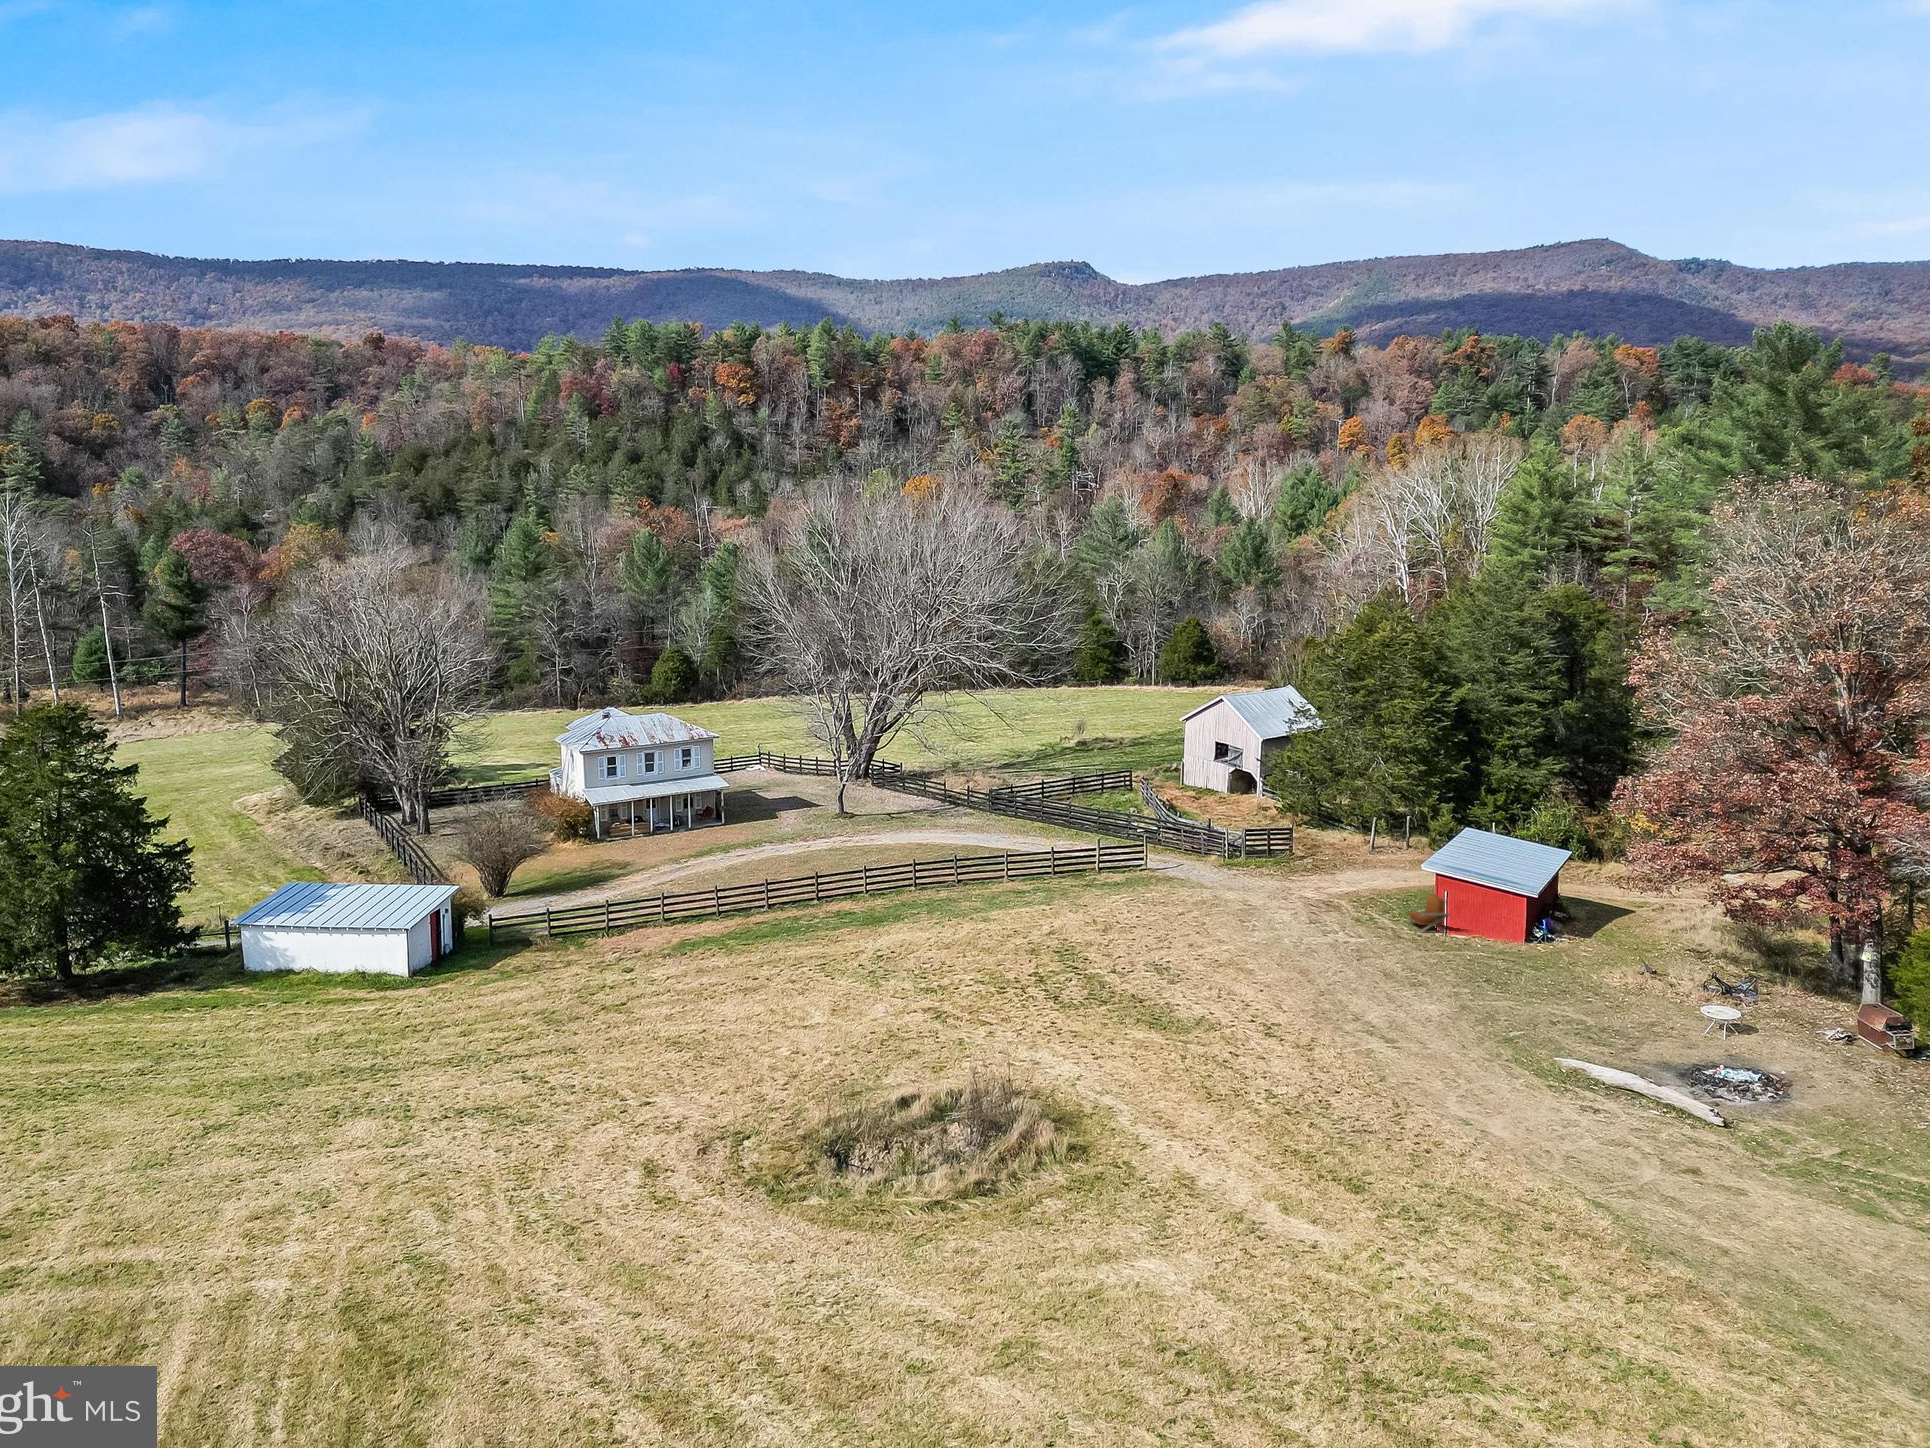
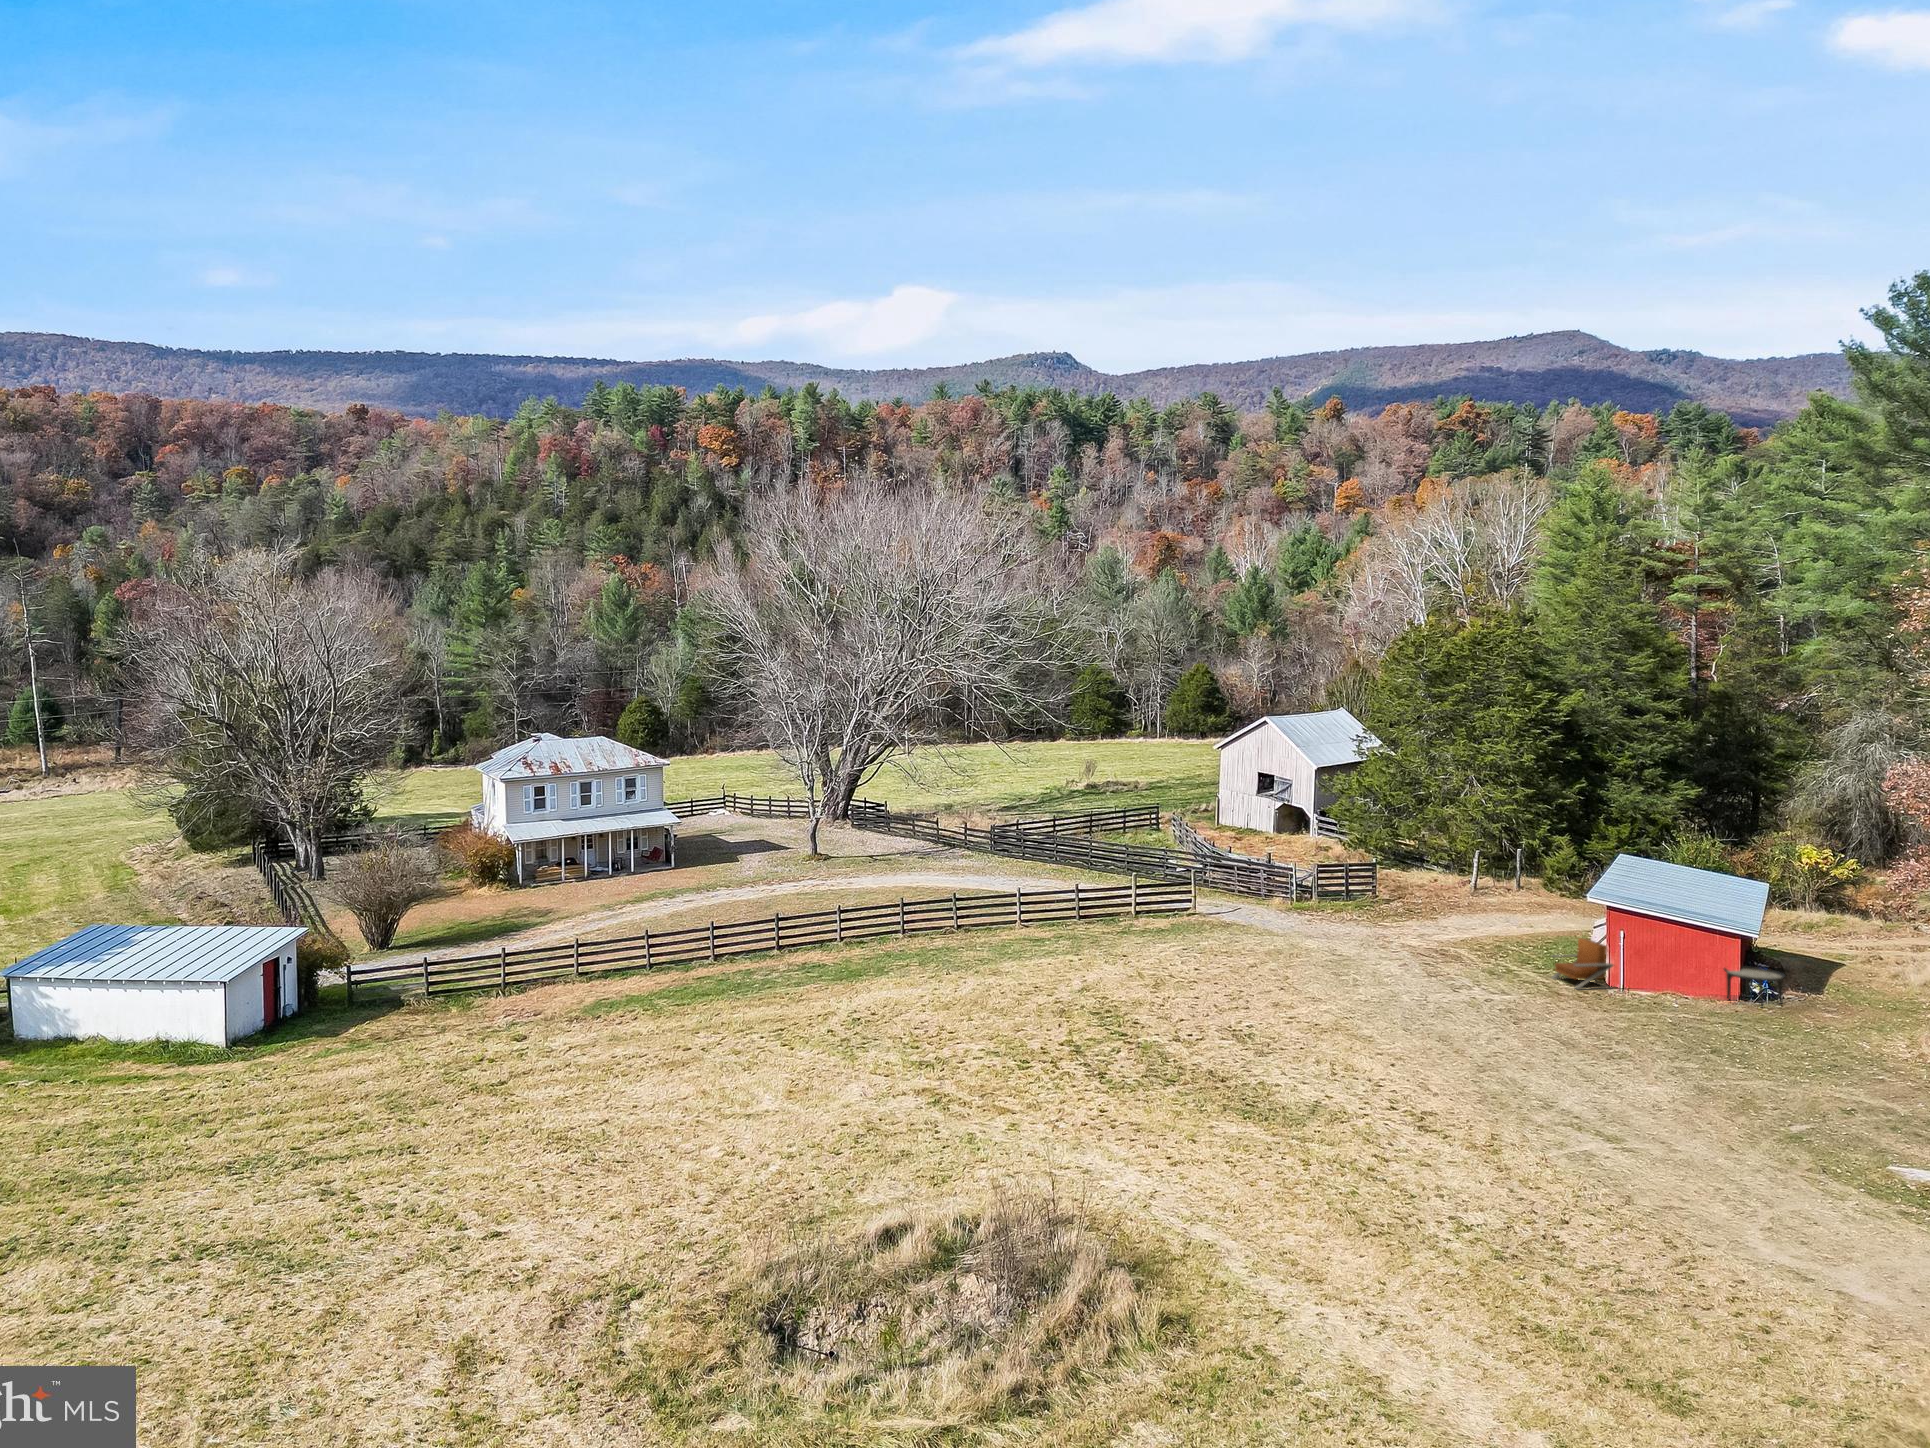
round table: none [1526,916,1569,947] -> present [1724,966,1785,1008]

